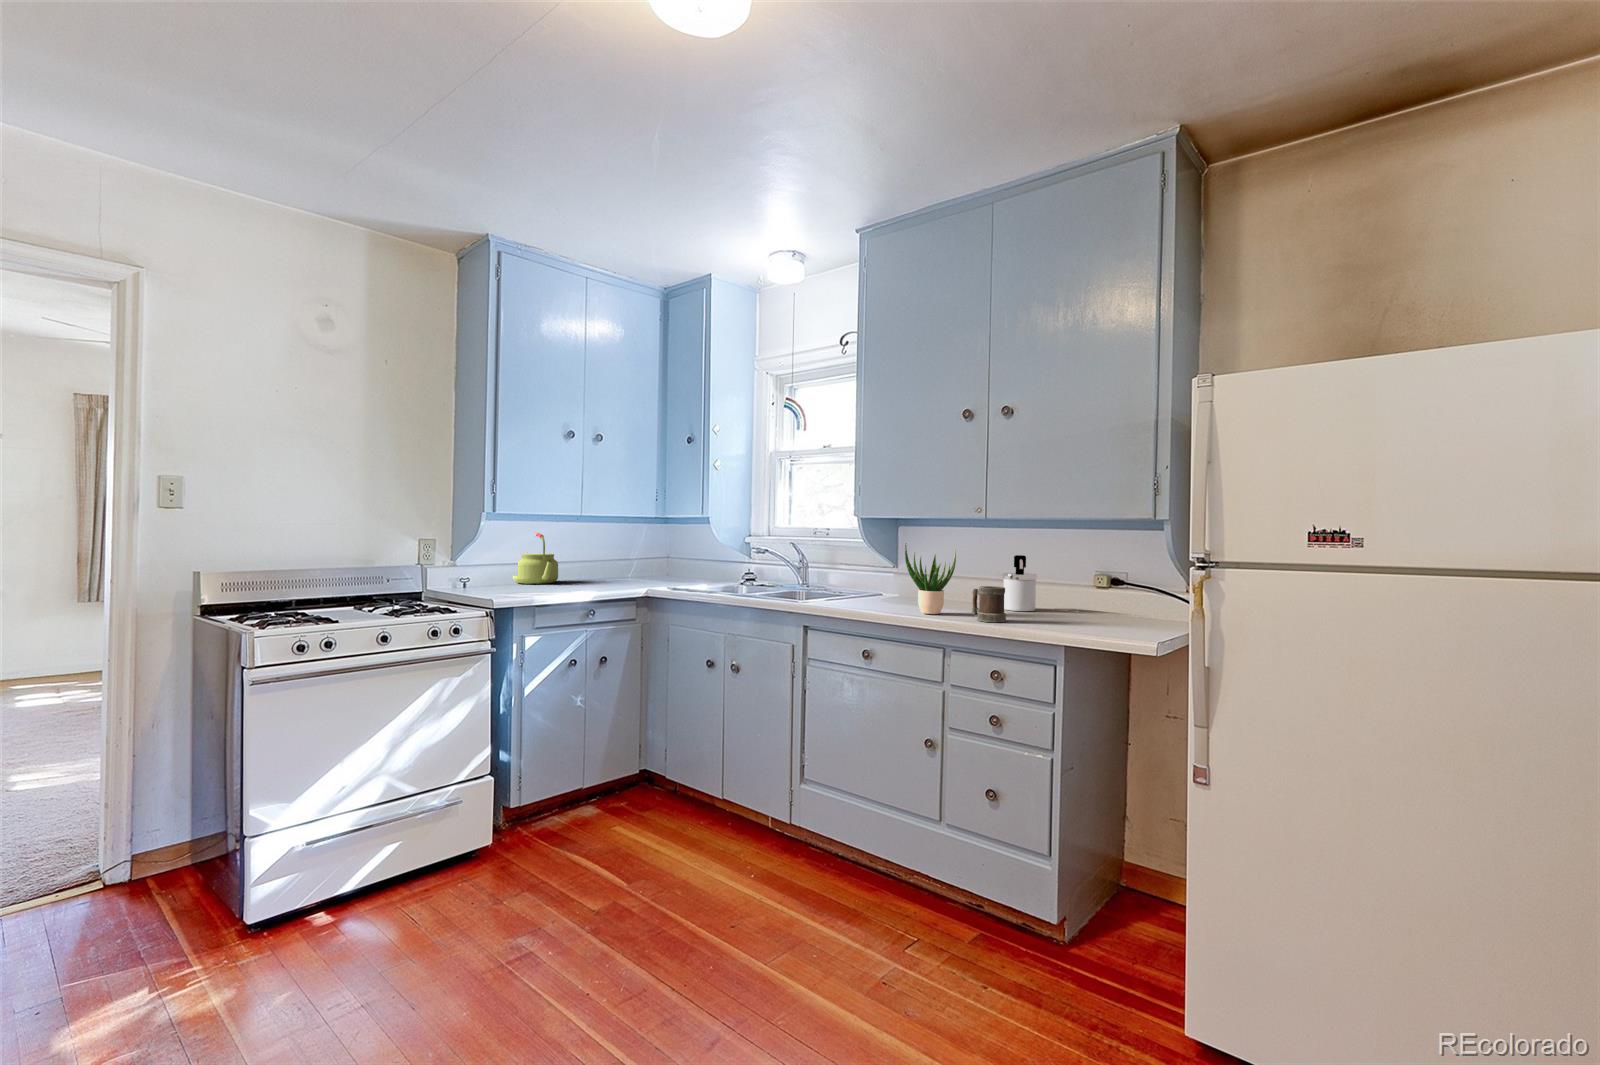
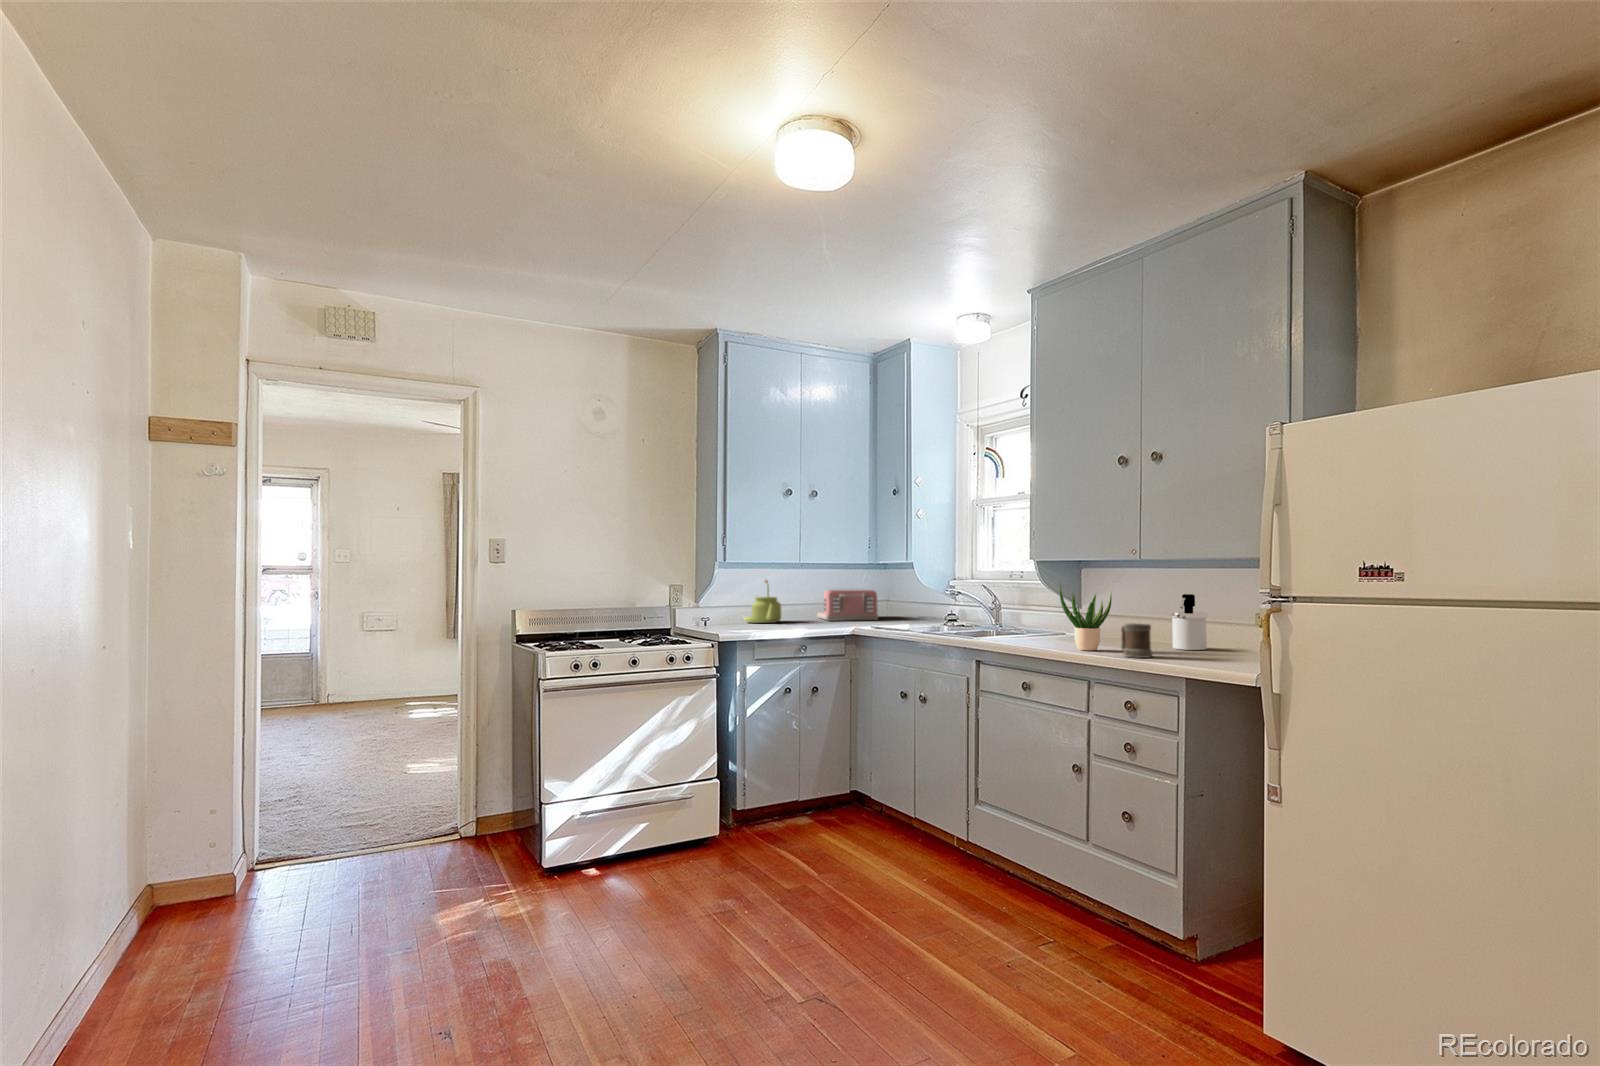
toaster: none [594,546,666,580] -> present [817,590,878,621]

